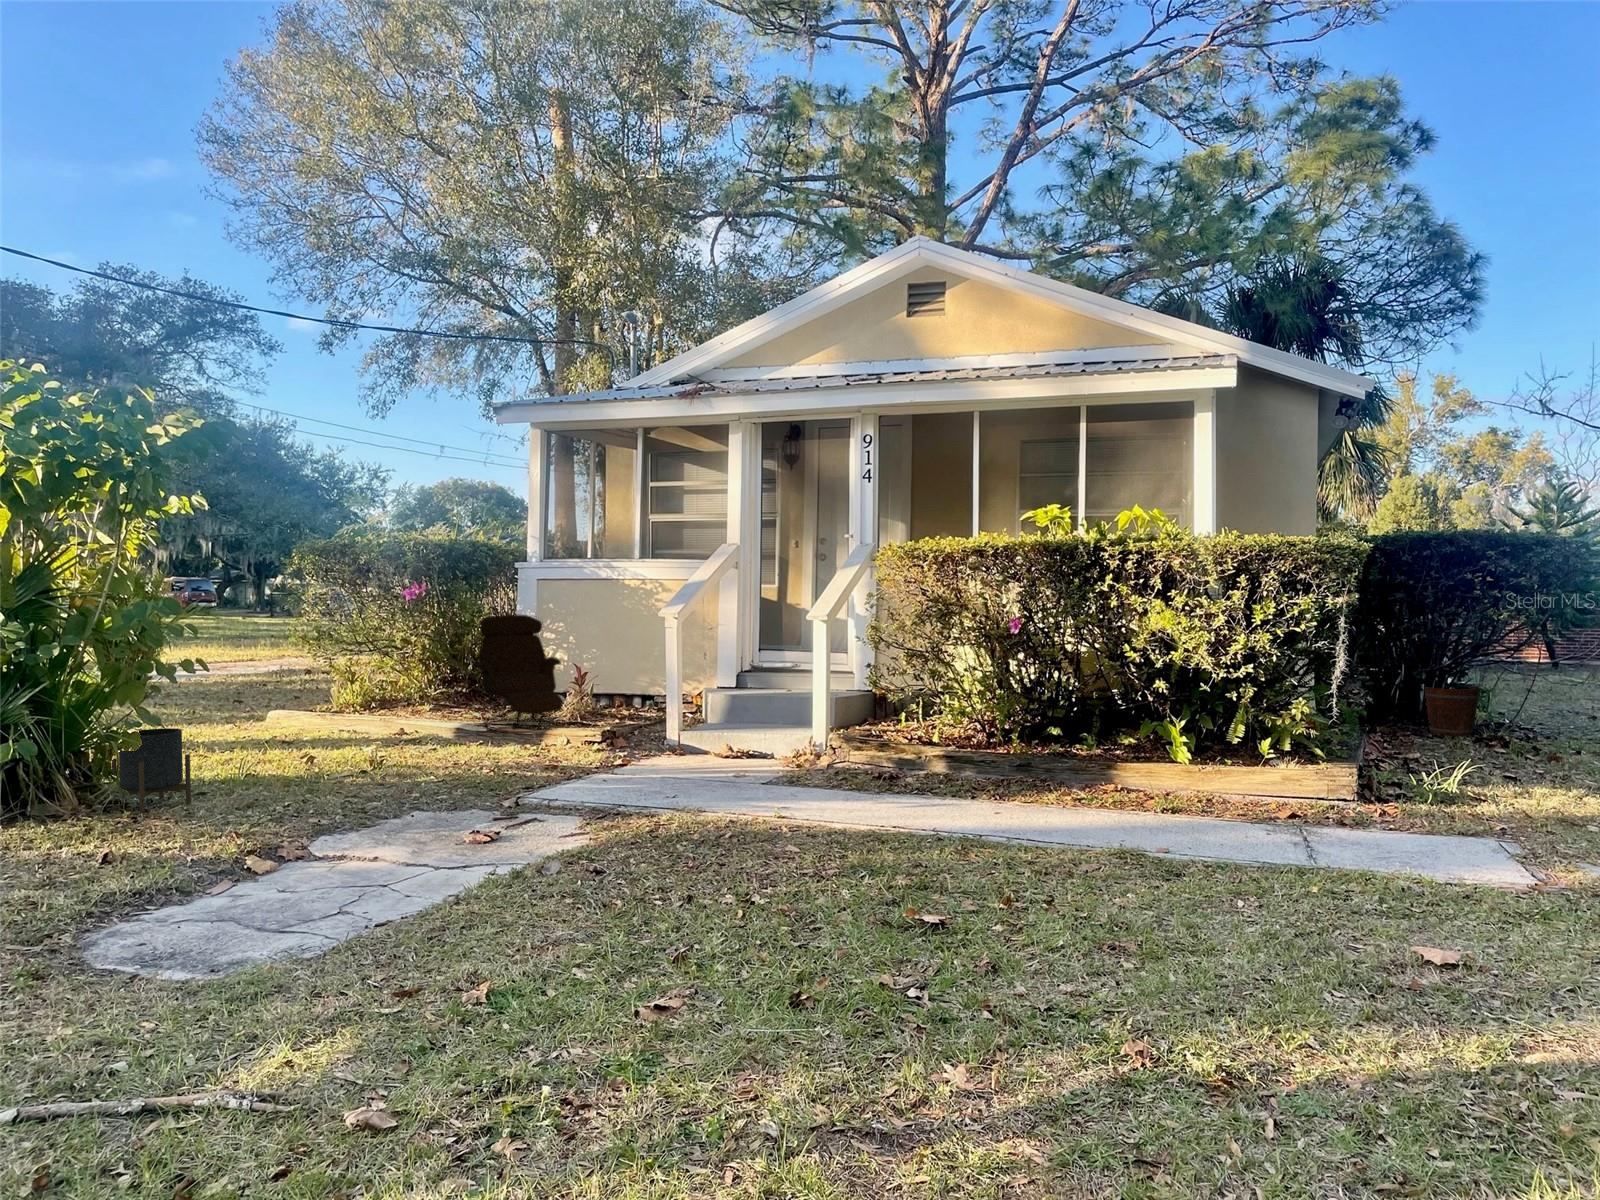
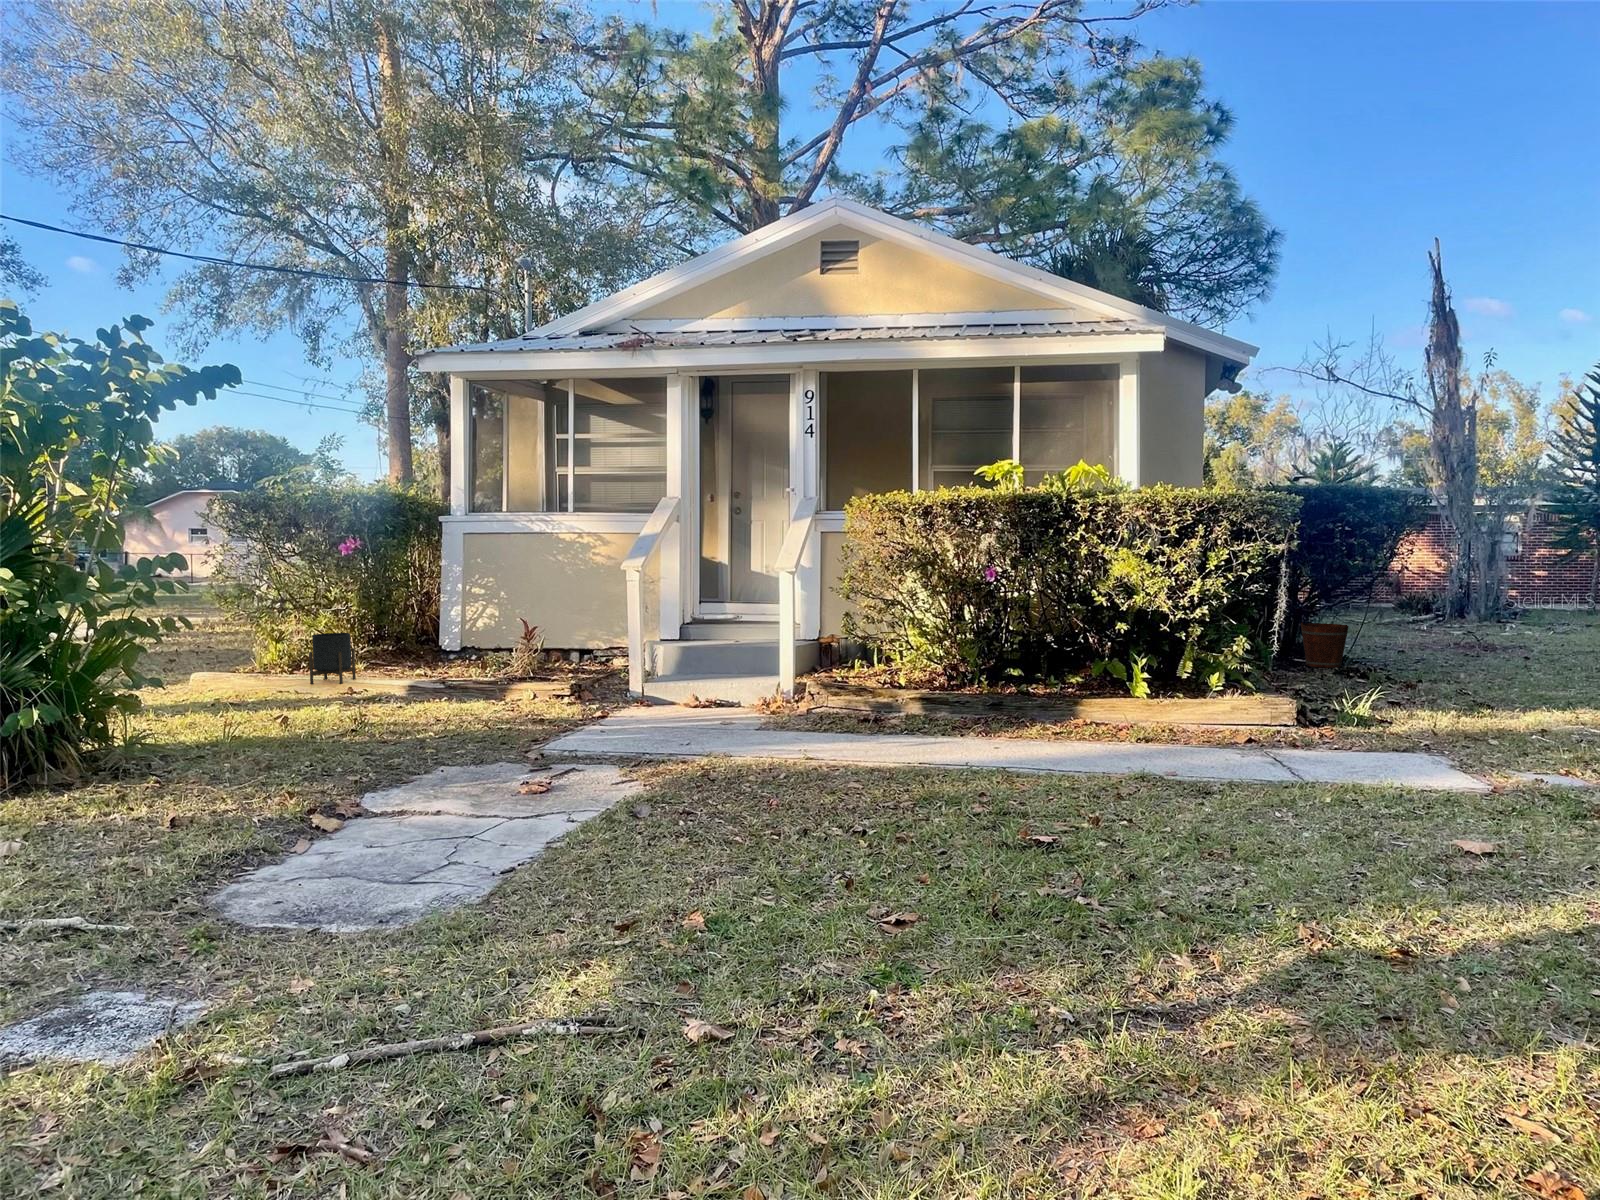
lounge chair: present [474,615,563,729] -> none [405,569,508,687]
planter: present [111,728,191,813] -> present [309,633,356,684]

